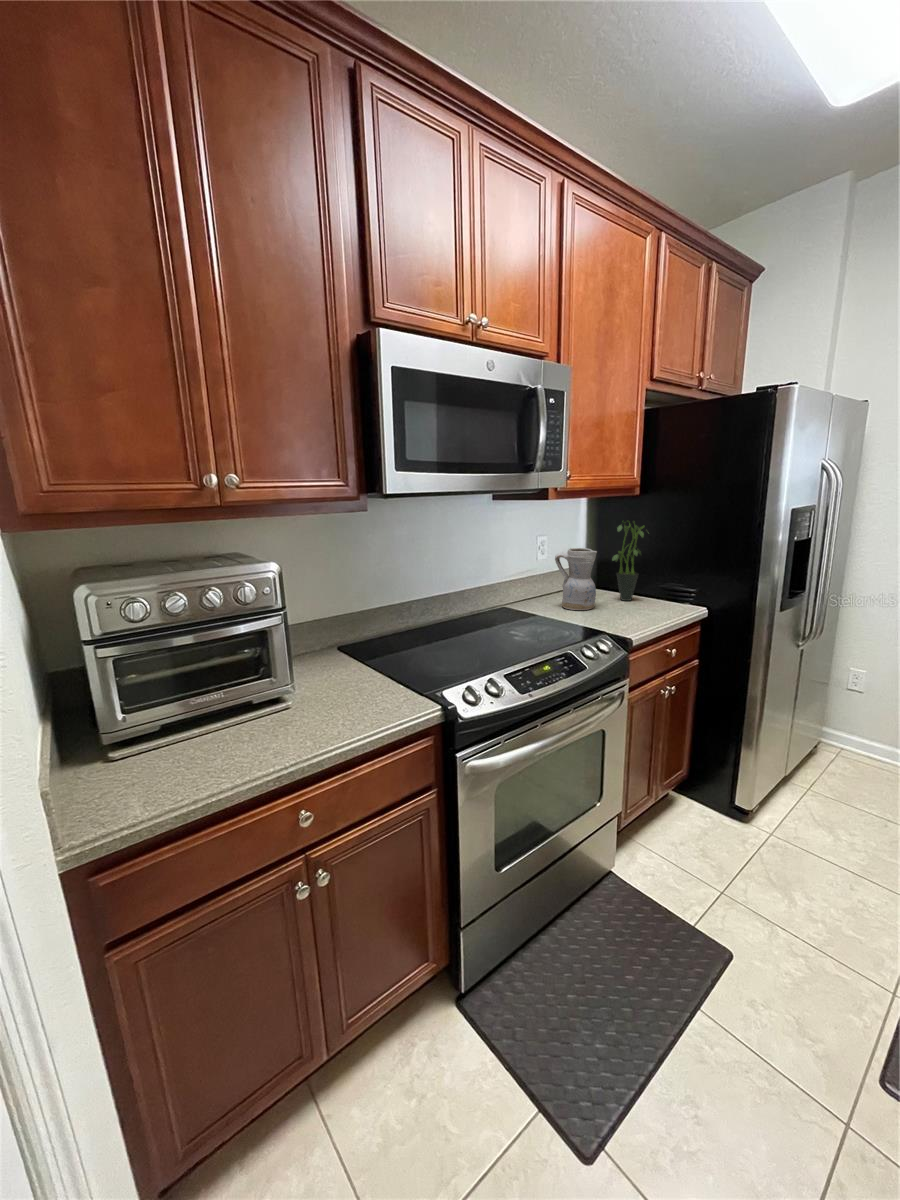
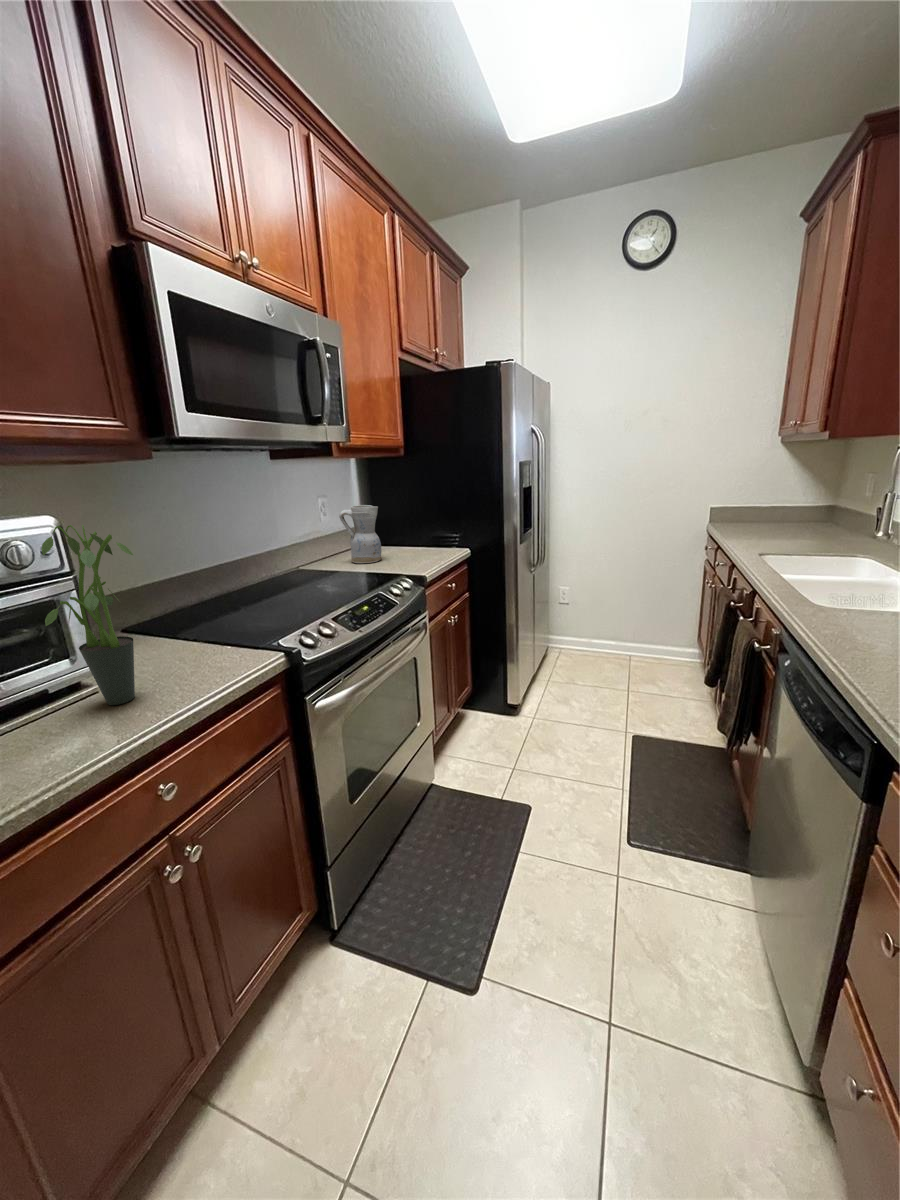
potted plant: present [612,523,644,601] -> present [41,525,135,705]

